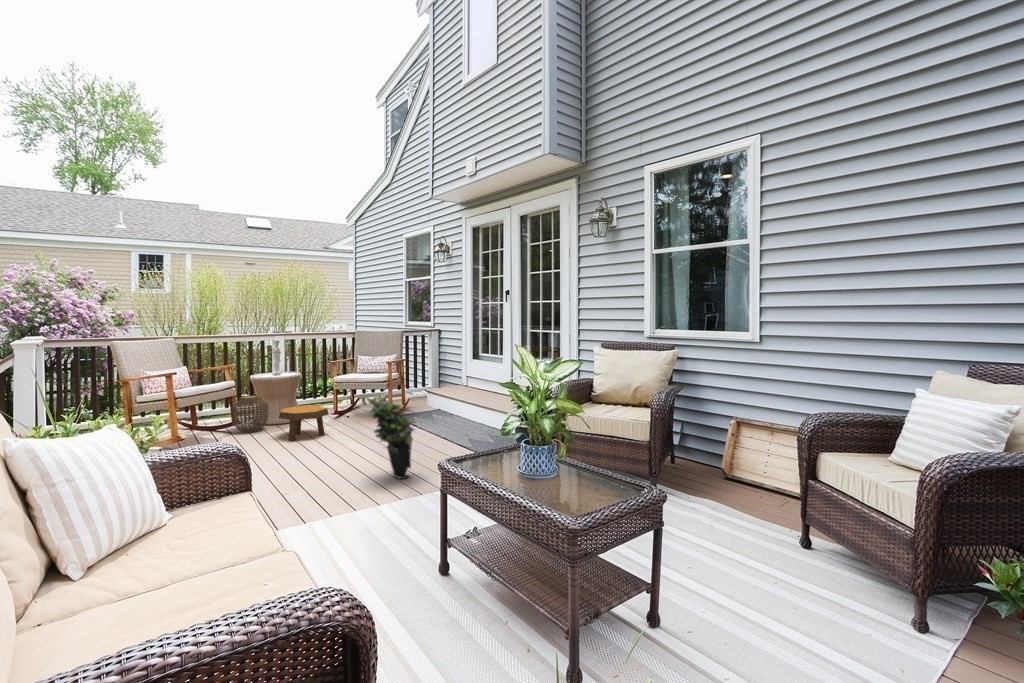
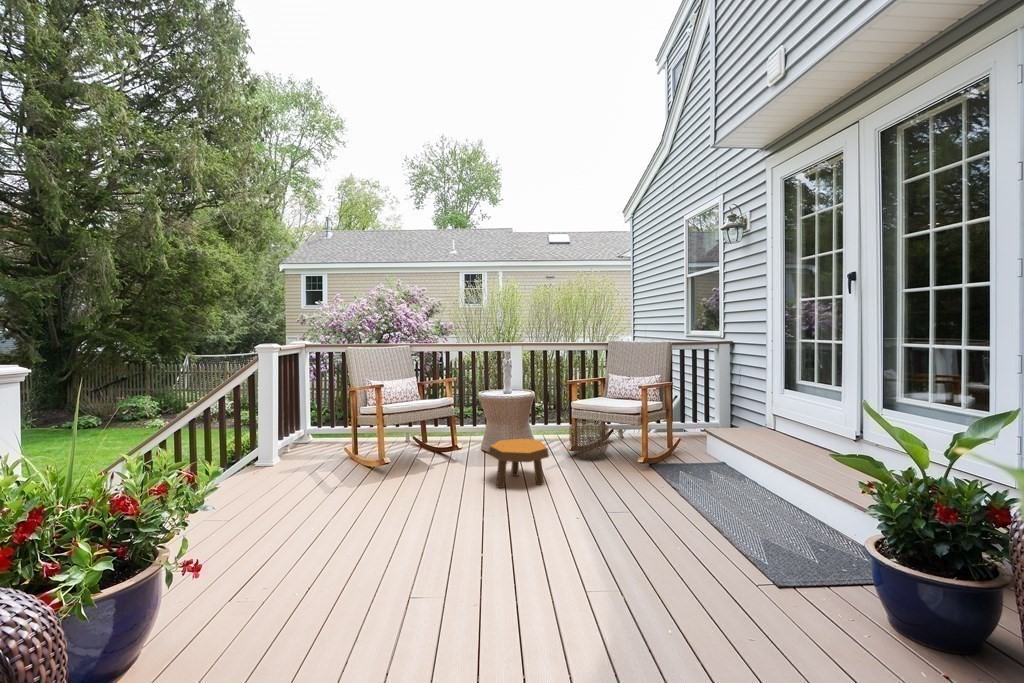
woven basket: present [231,395,268,432] -> present [569,419,609,460]
potted plant: present [366,396,414,479] -> none [539,461,632,644]

